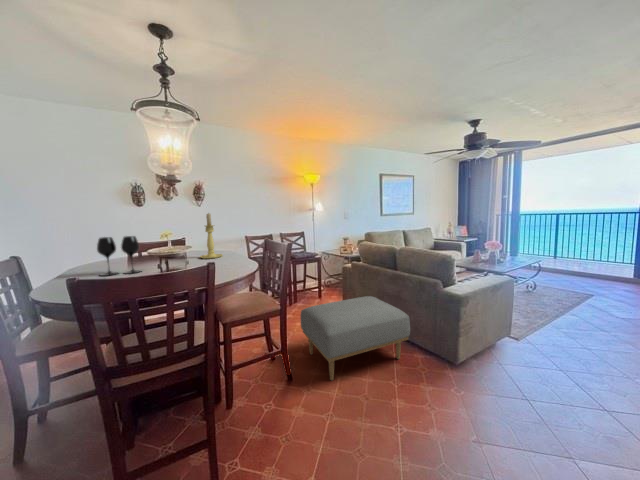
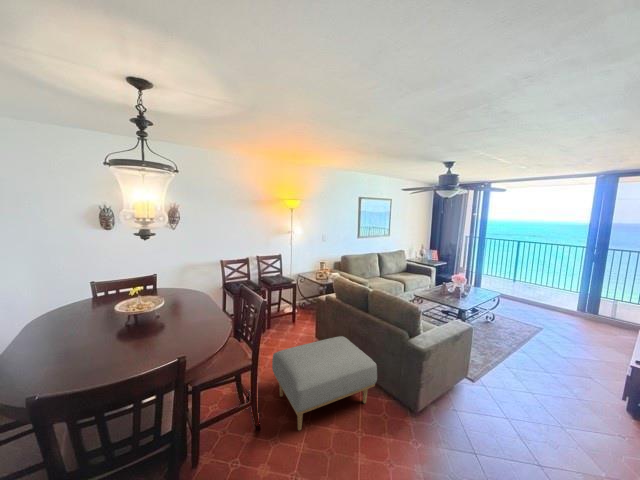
candle holder: present [200,213,222,259] -> none [171,258,196,306]
wine glass: present [97,236,141,276] -> none [59,294,108,339]

